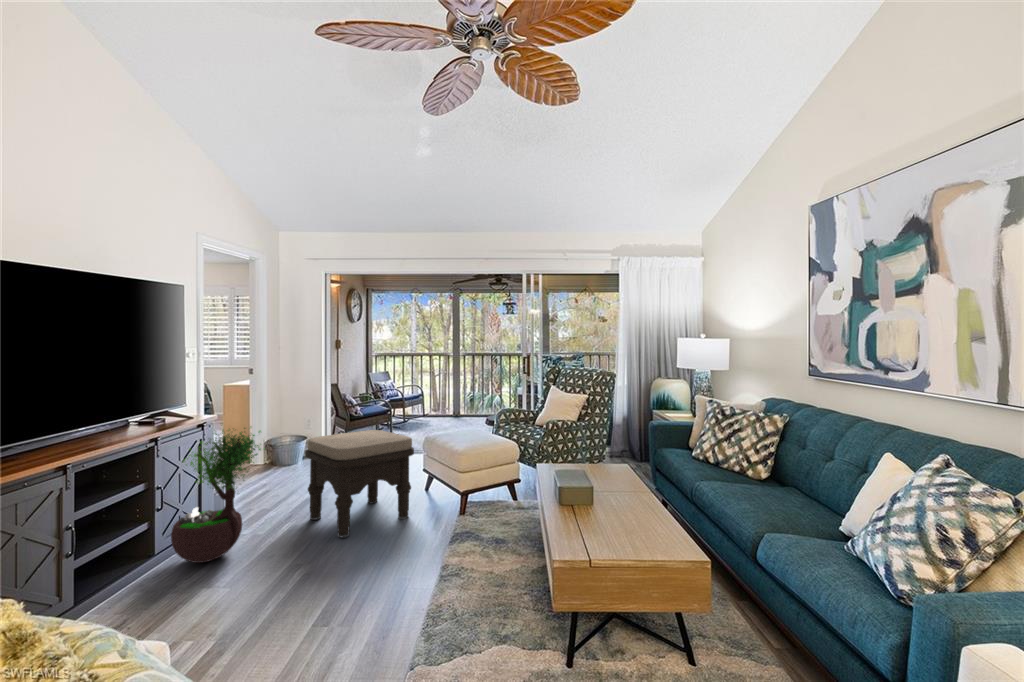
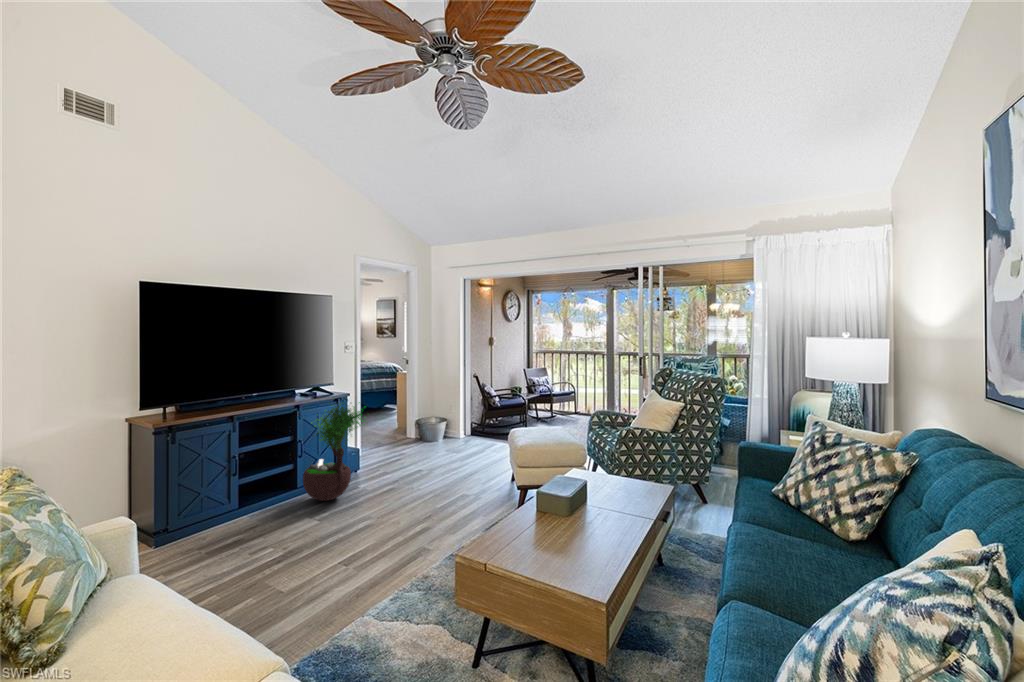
ottoman: present [305,430,414,537] -> none [407,417,489,505]

